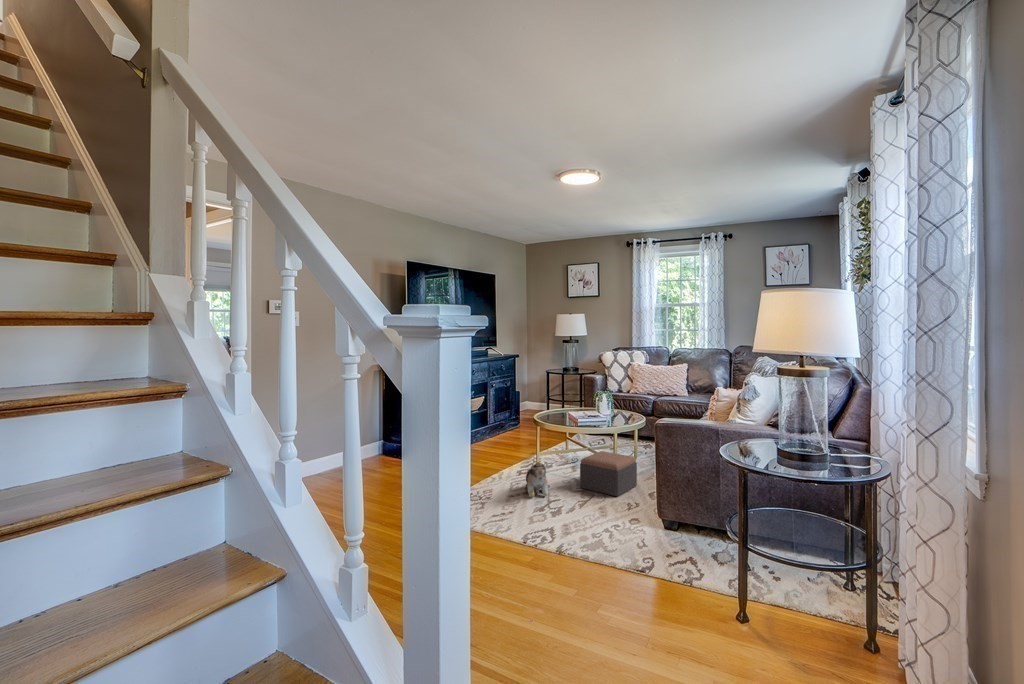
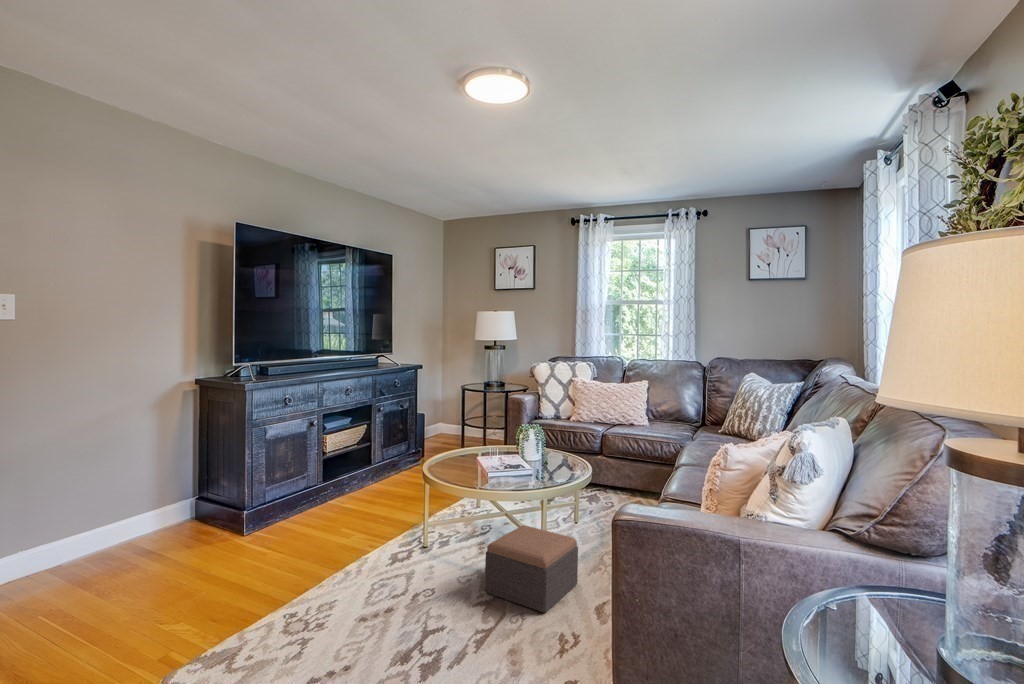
plush toy: present [525,462,548,498] -> none [390,559,426,621]

